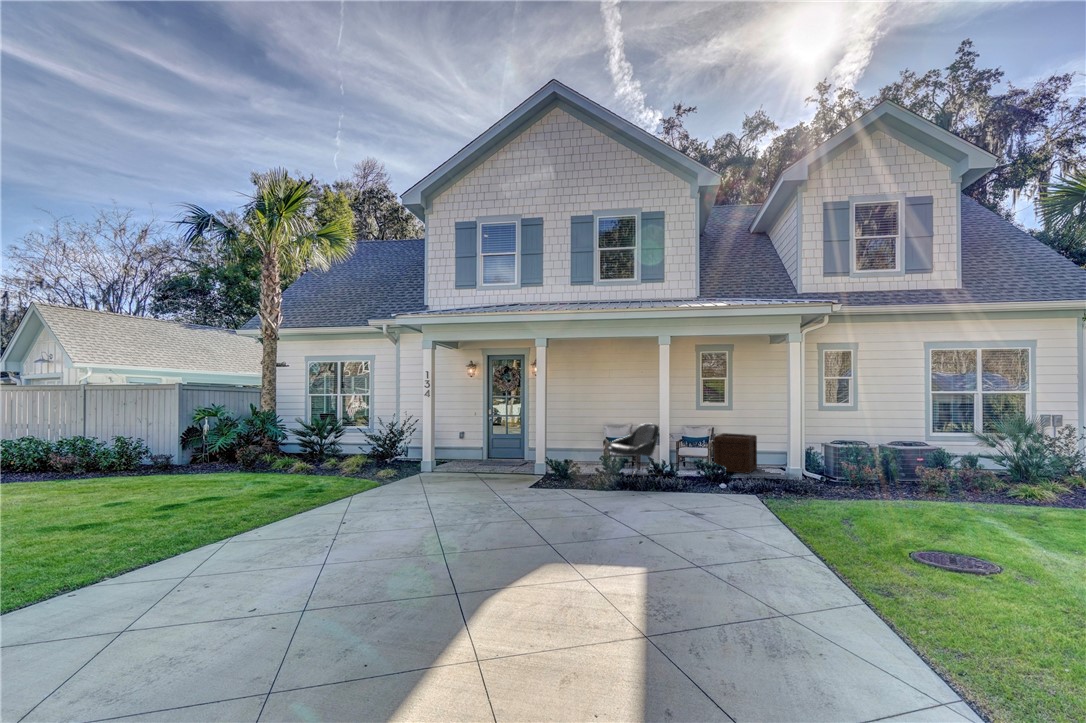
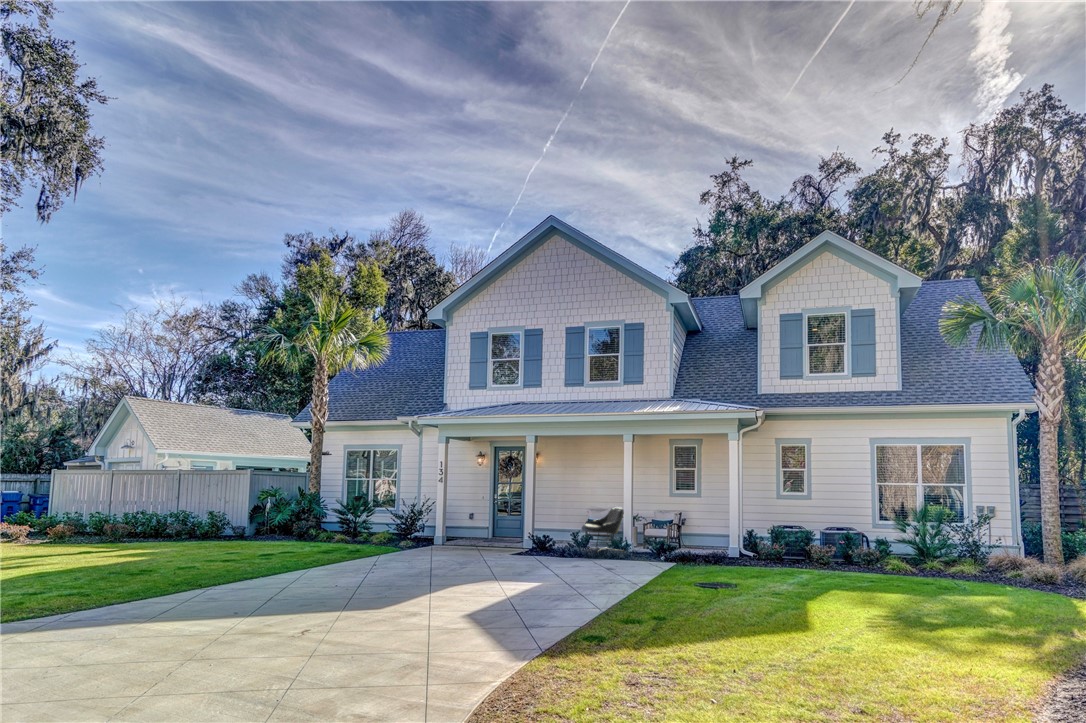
wooden crate: present [713,433,757,474] -> none [675,518,716,553]

